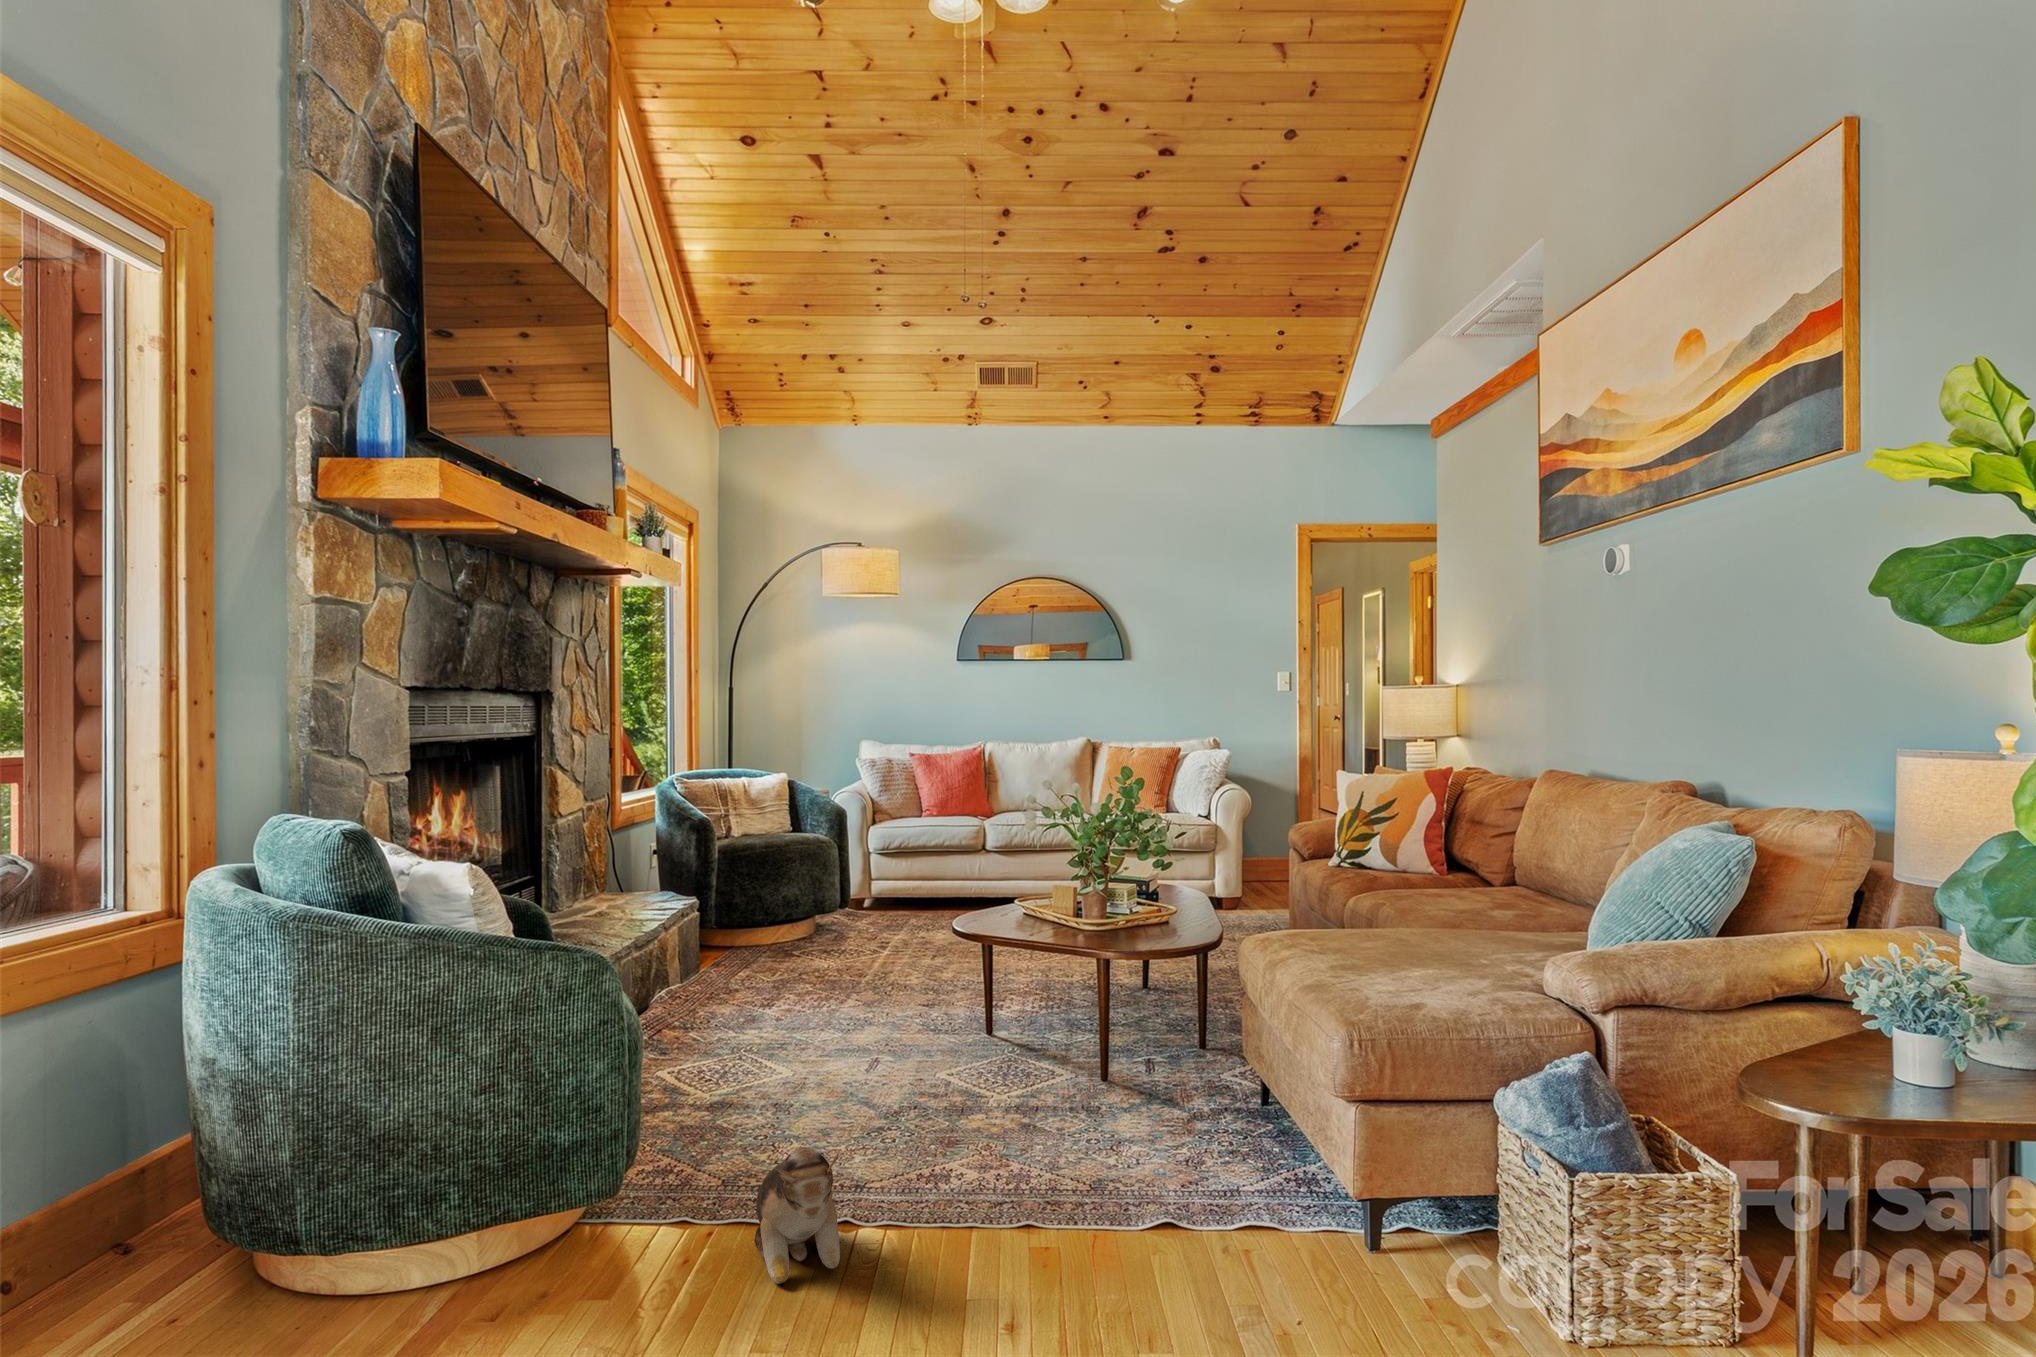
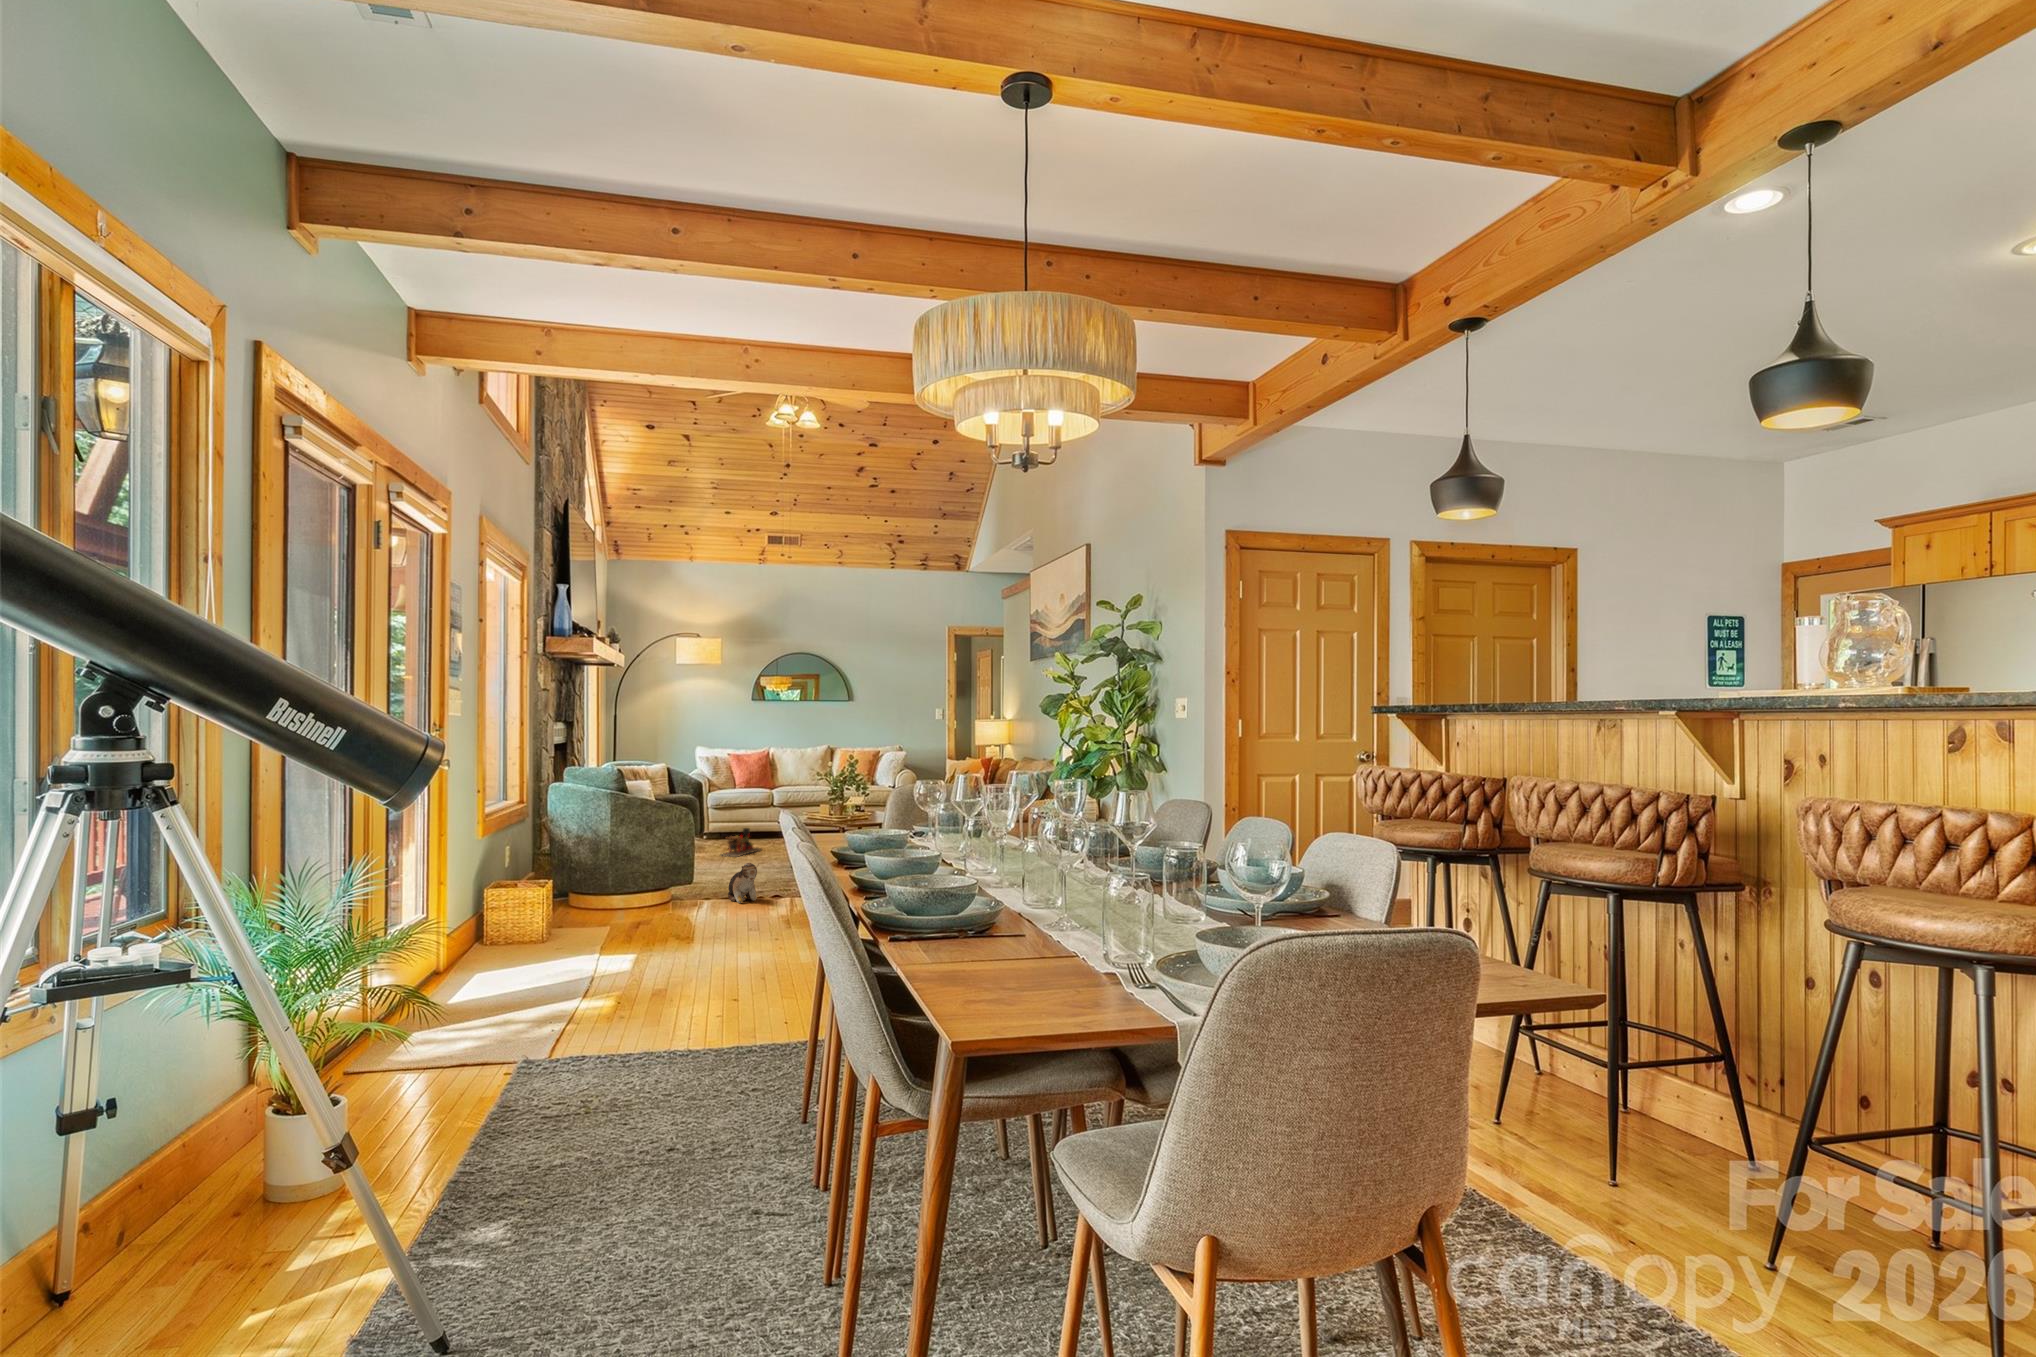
toy train: none [858,912,953,982] -> present [722,828,761,857]

